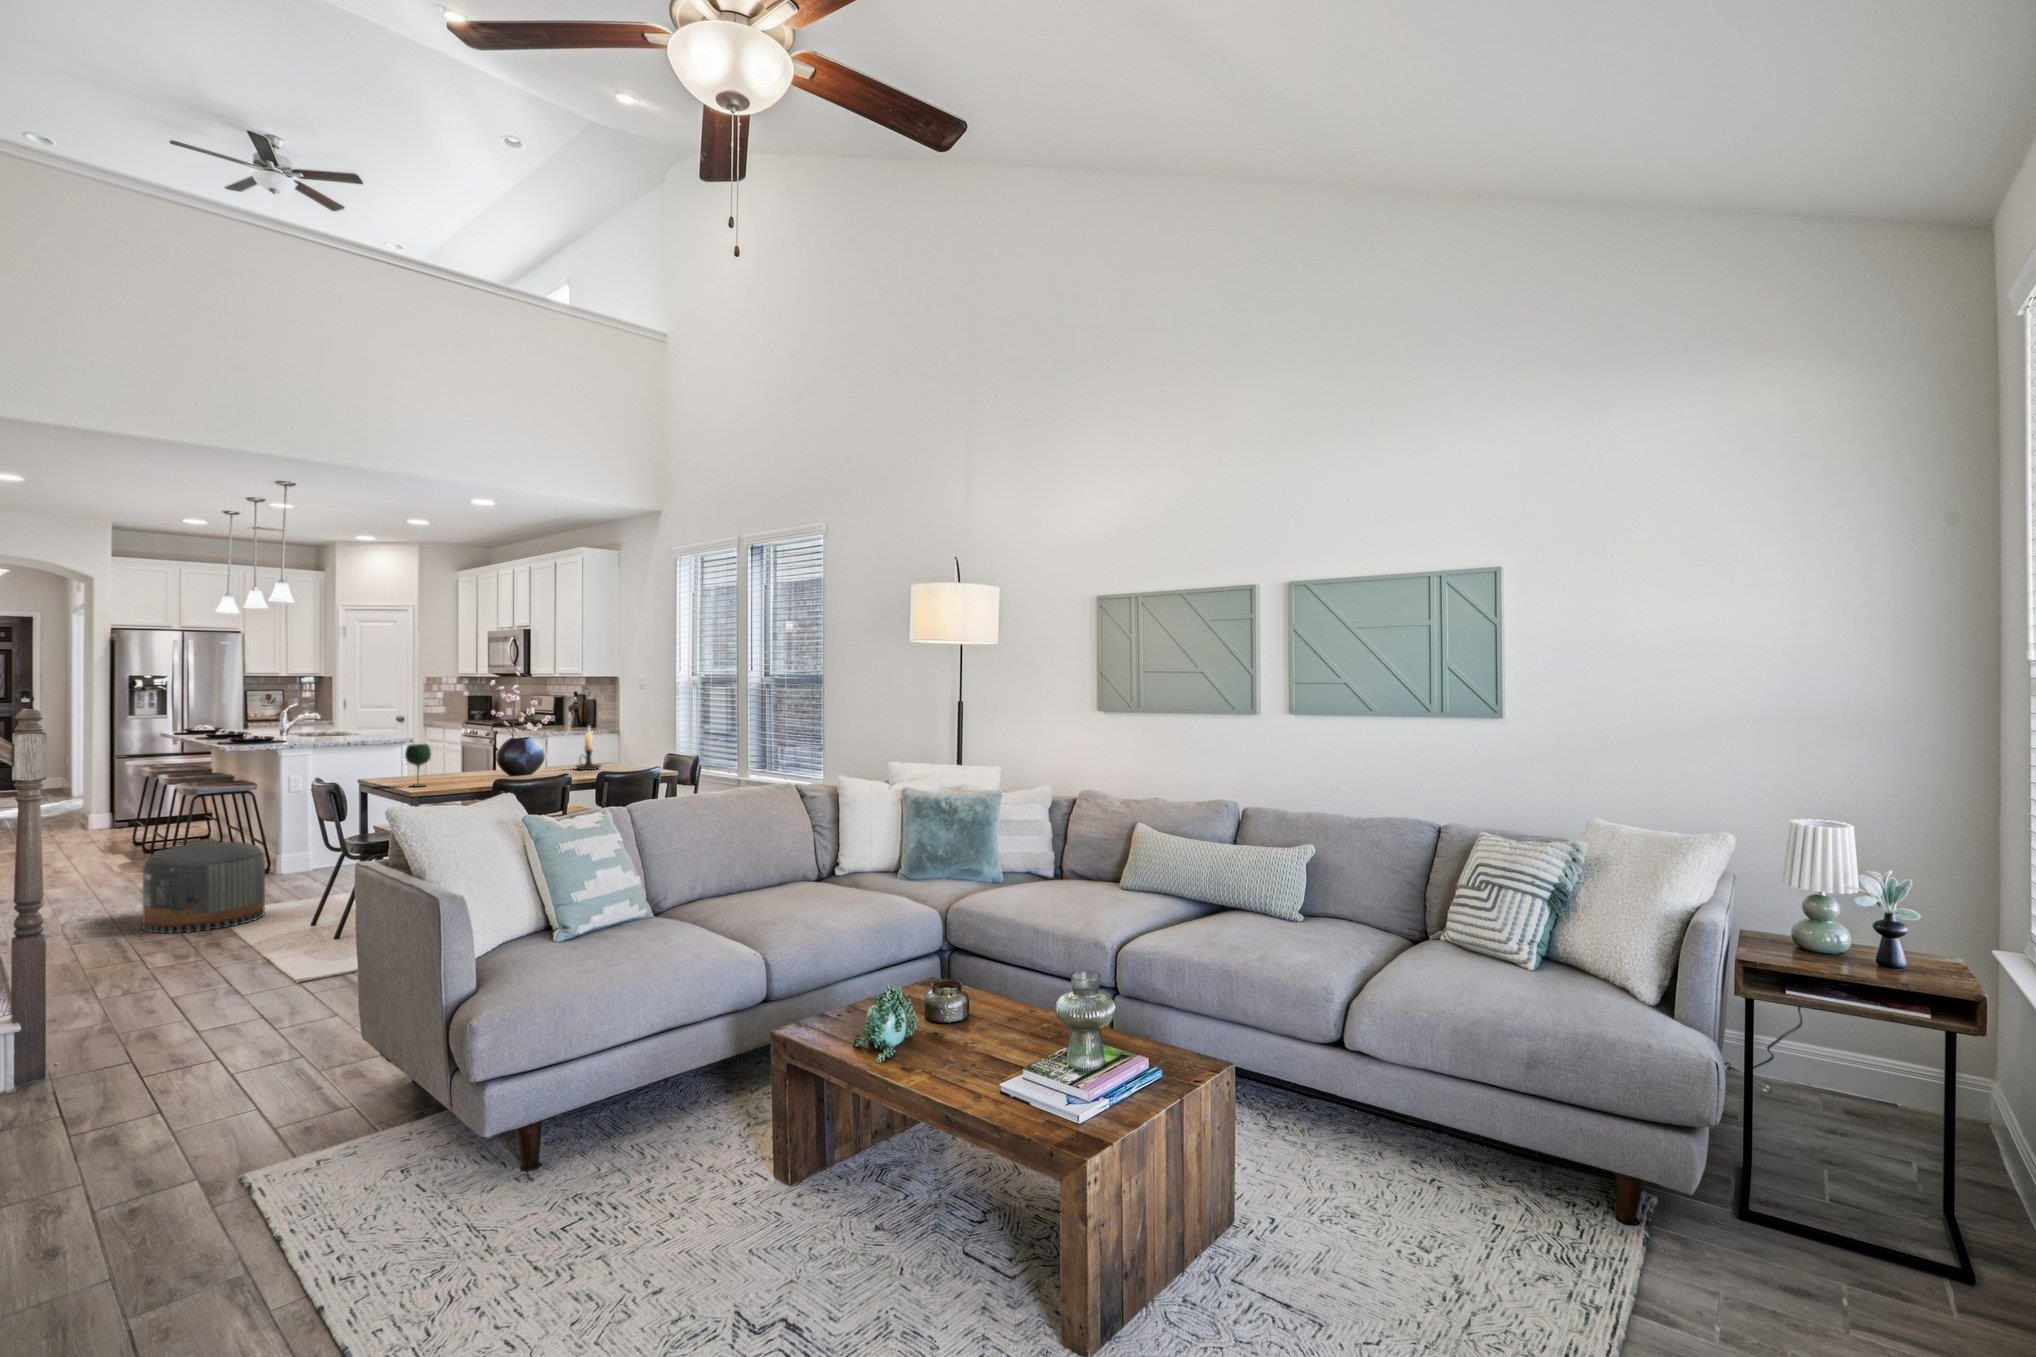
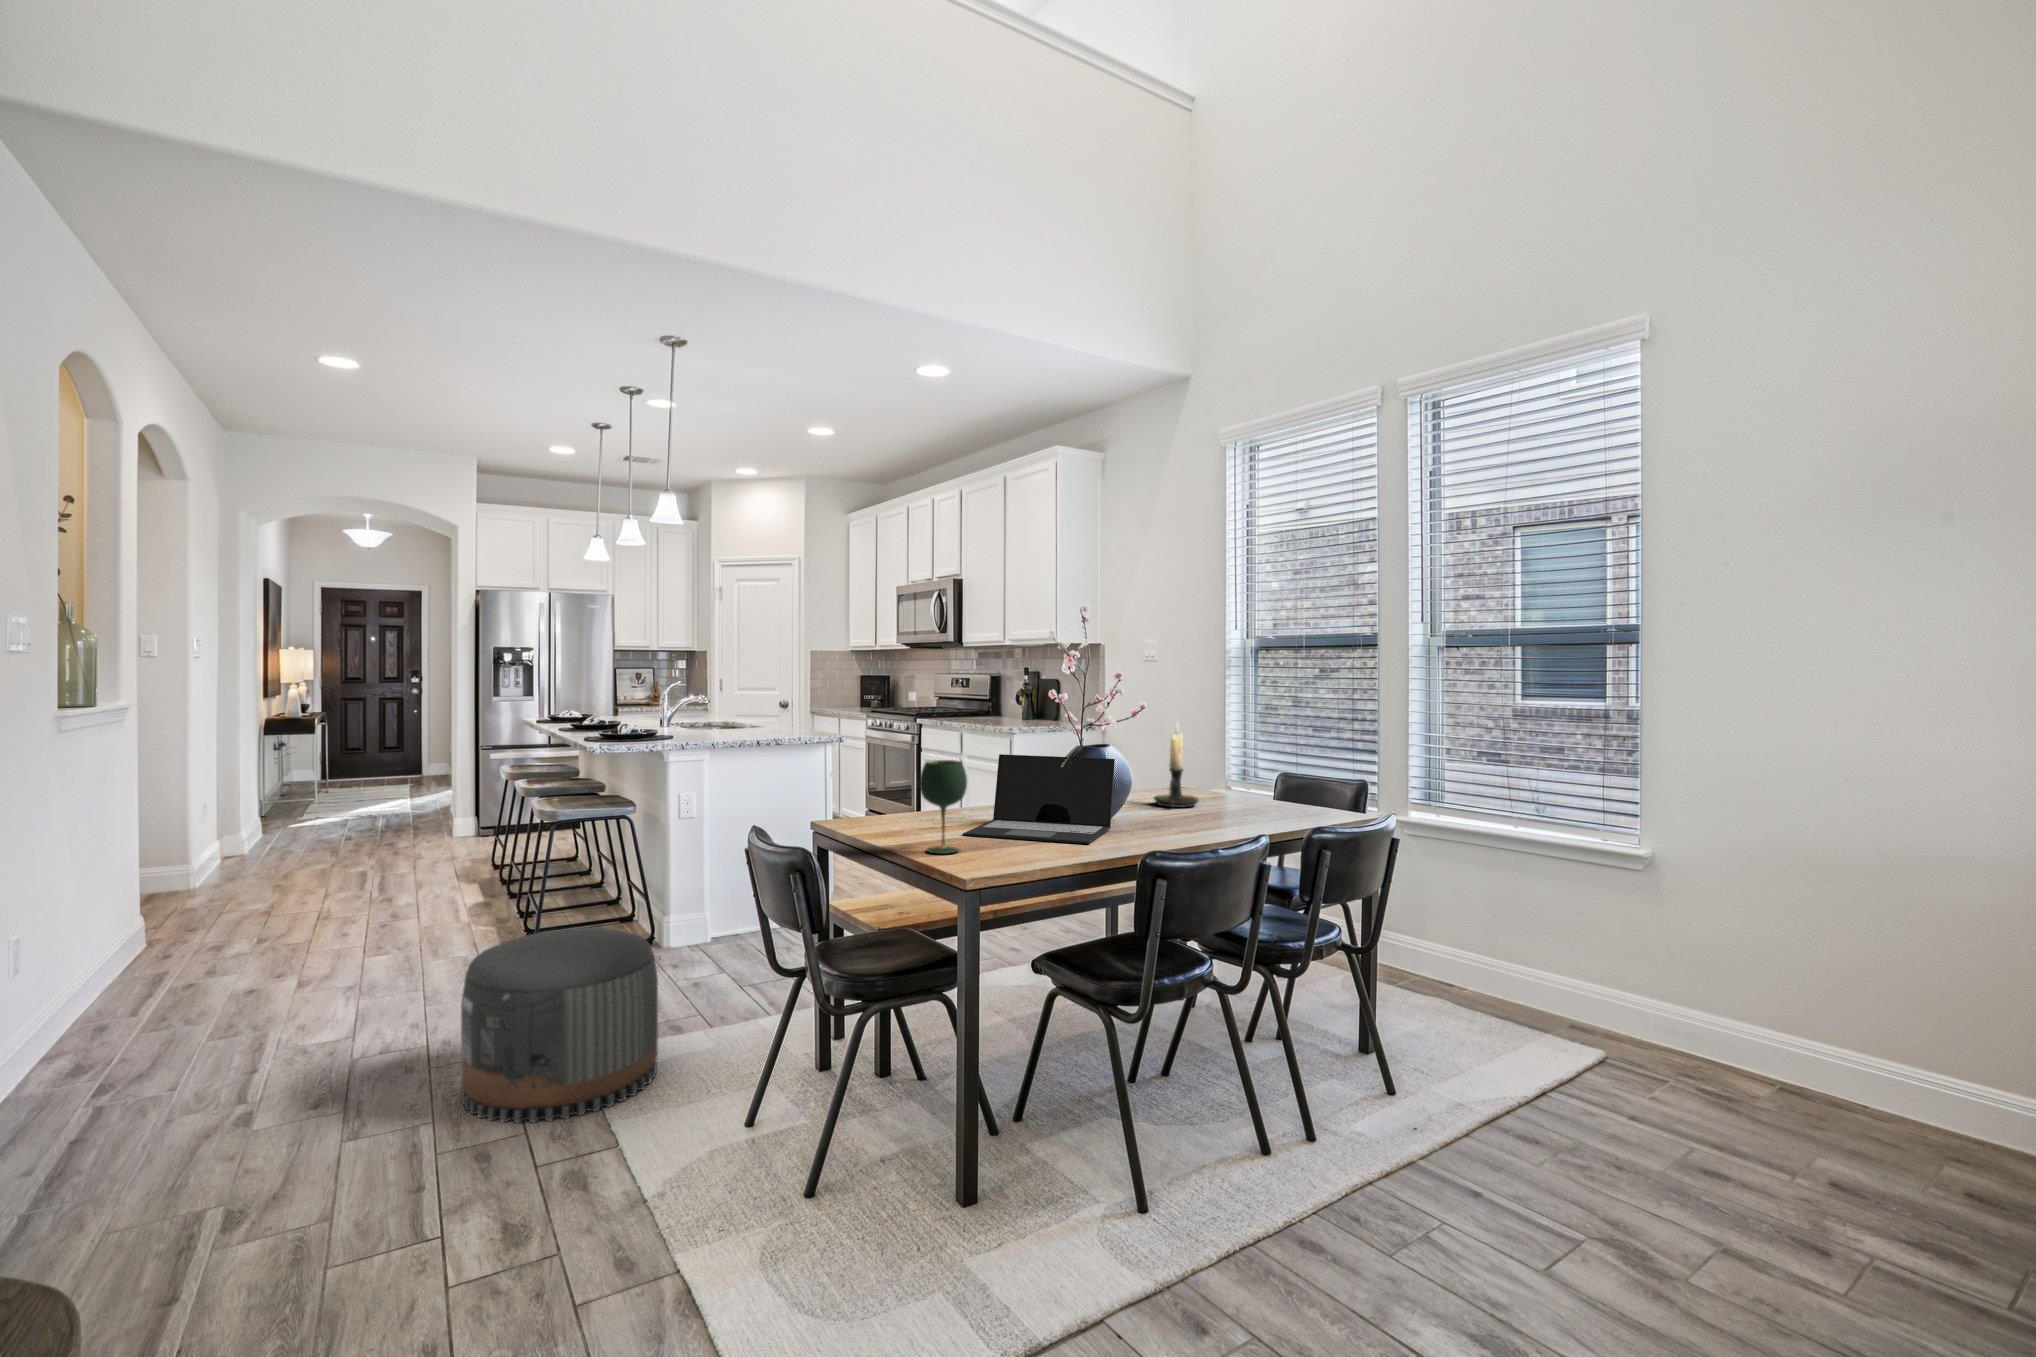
laptop: none [439,743,530,782] -> present [963,754,1115,844]

